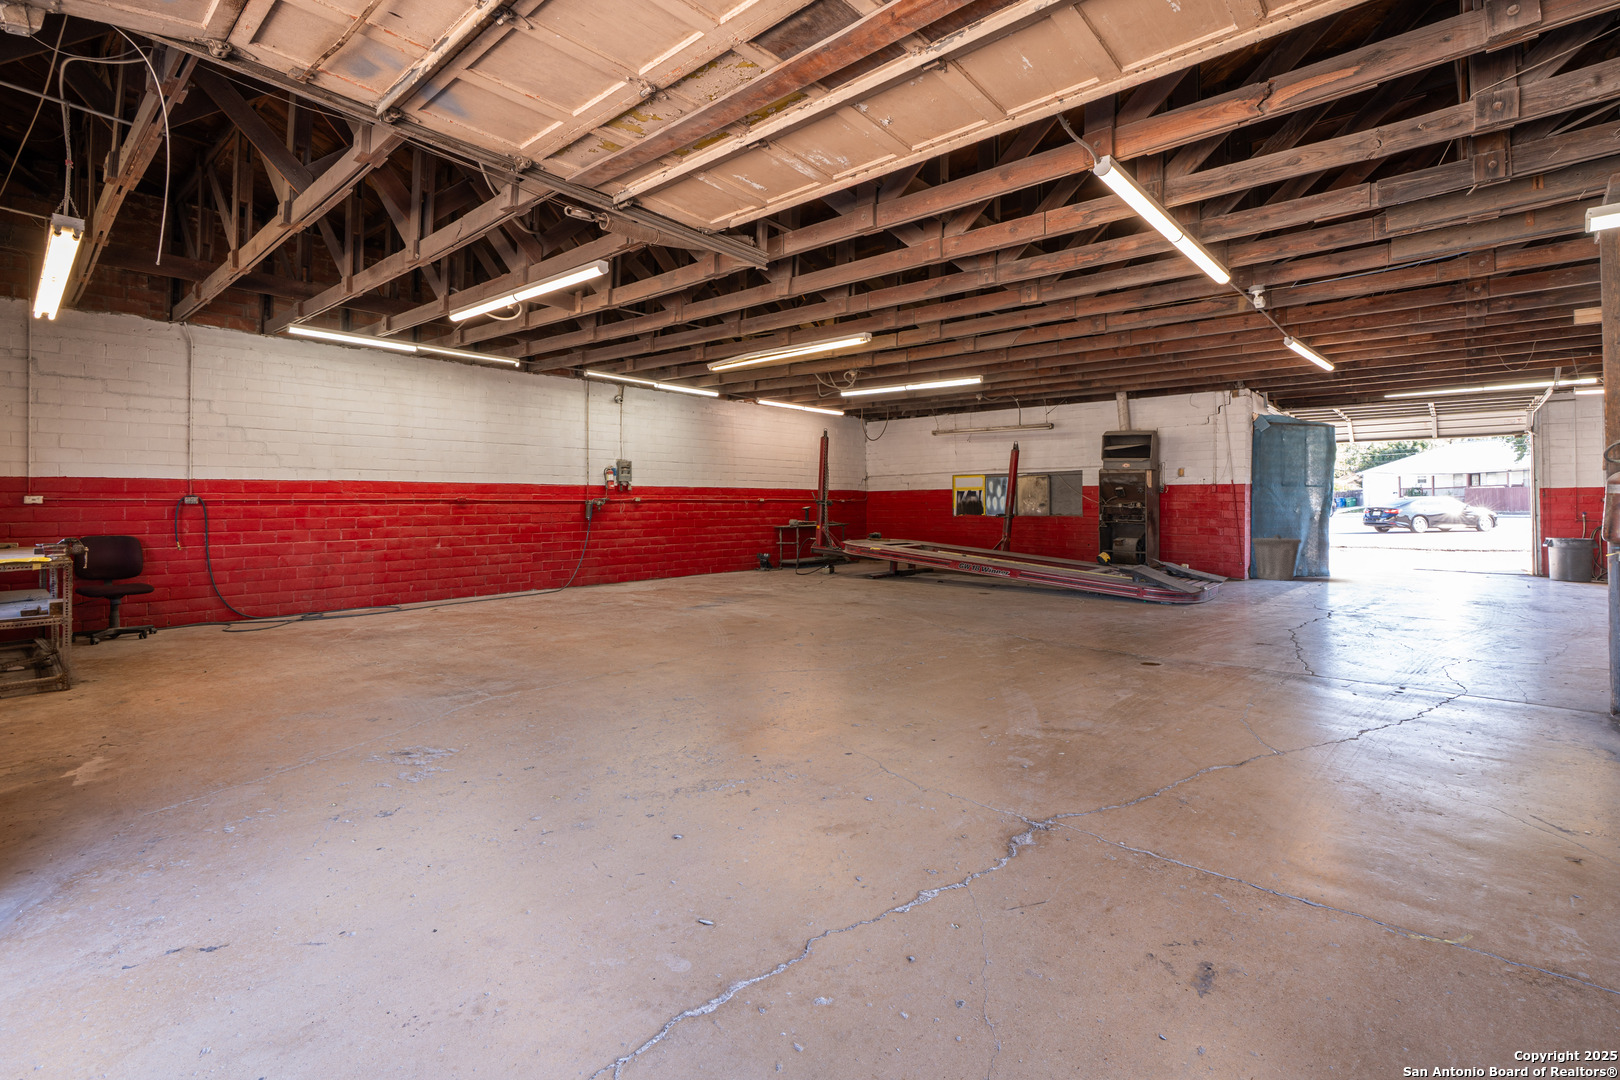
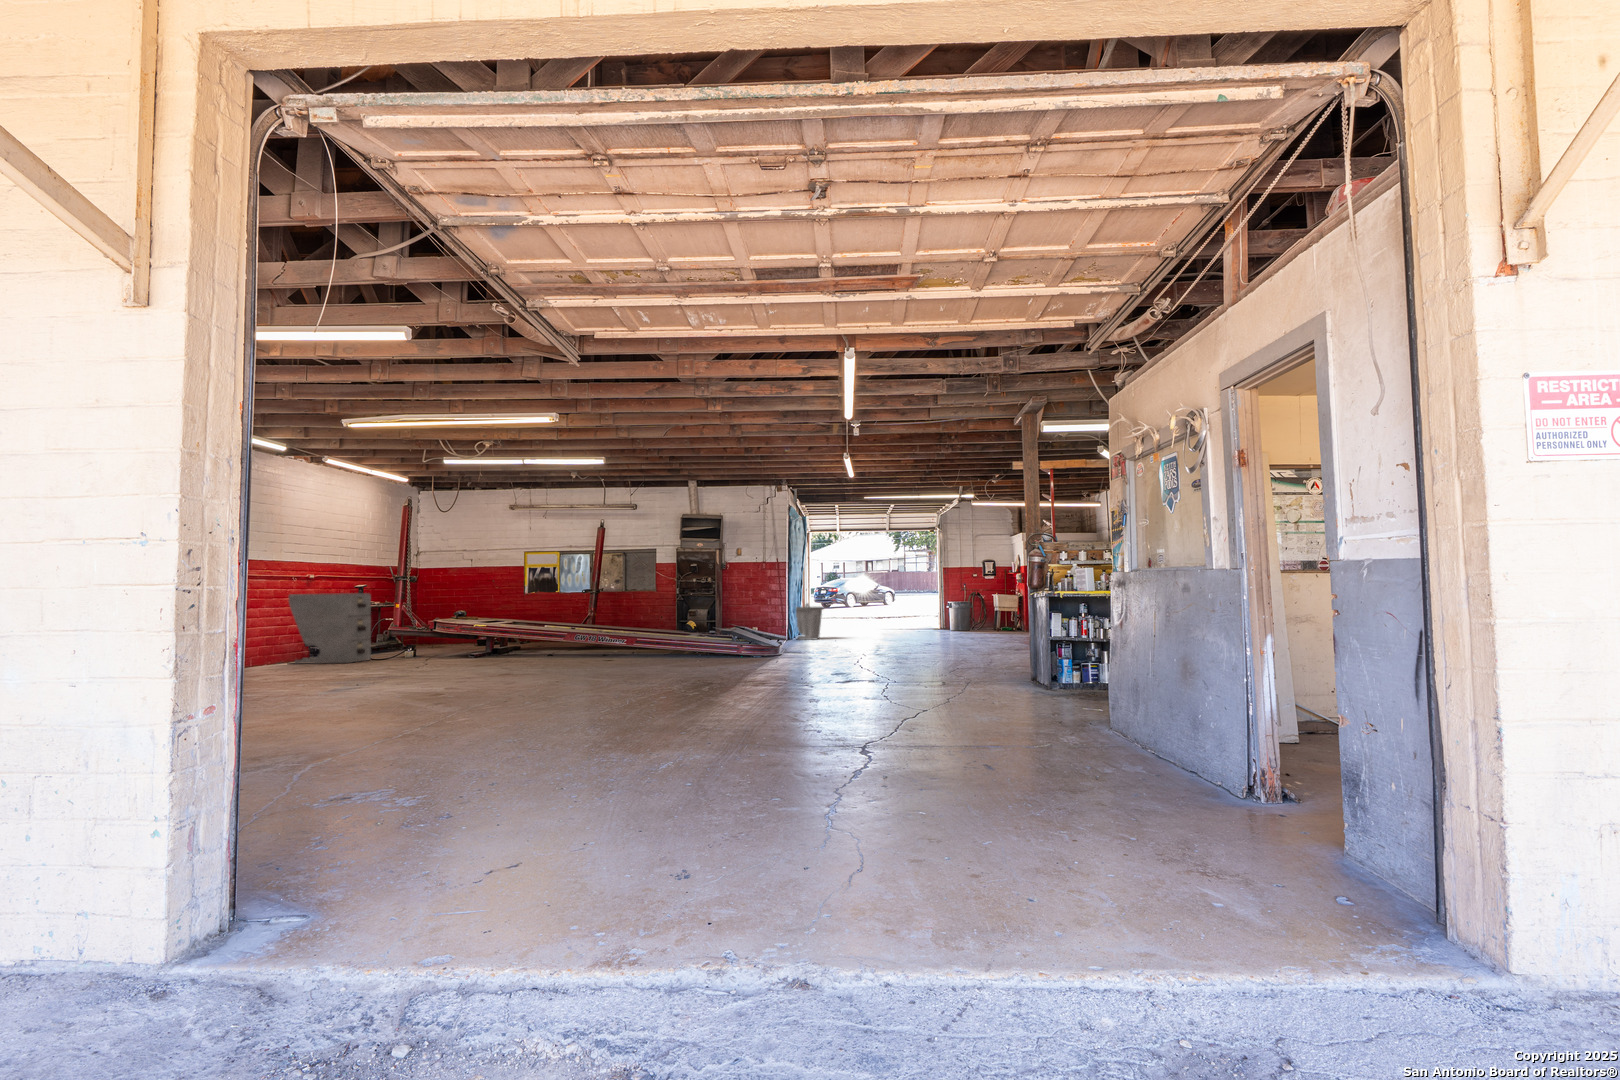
filing cabinet: none [733,515,791,575] -> present [289,593,371,664]

